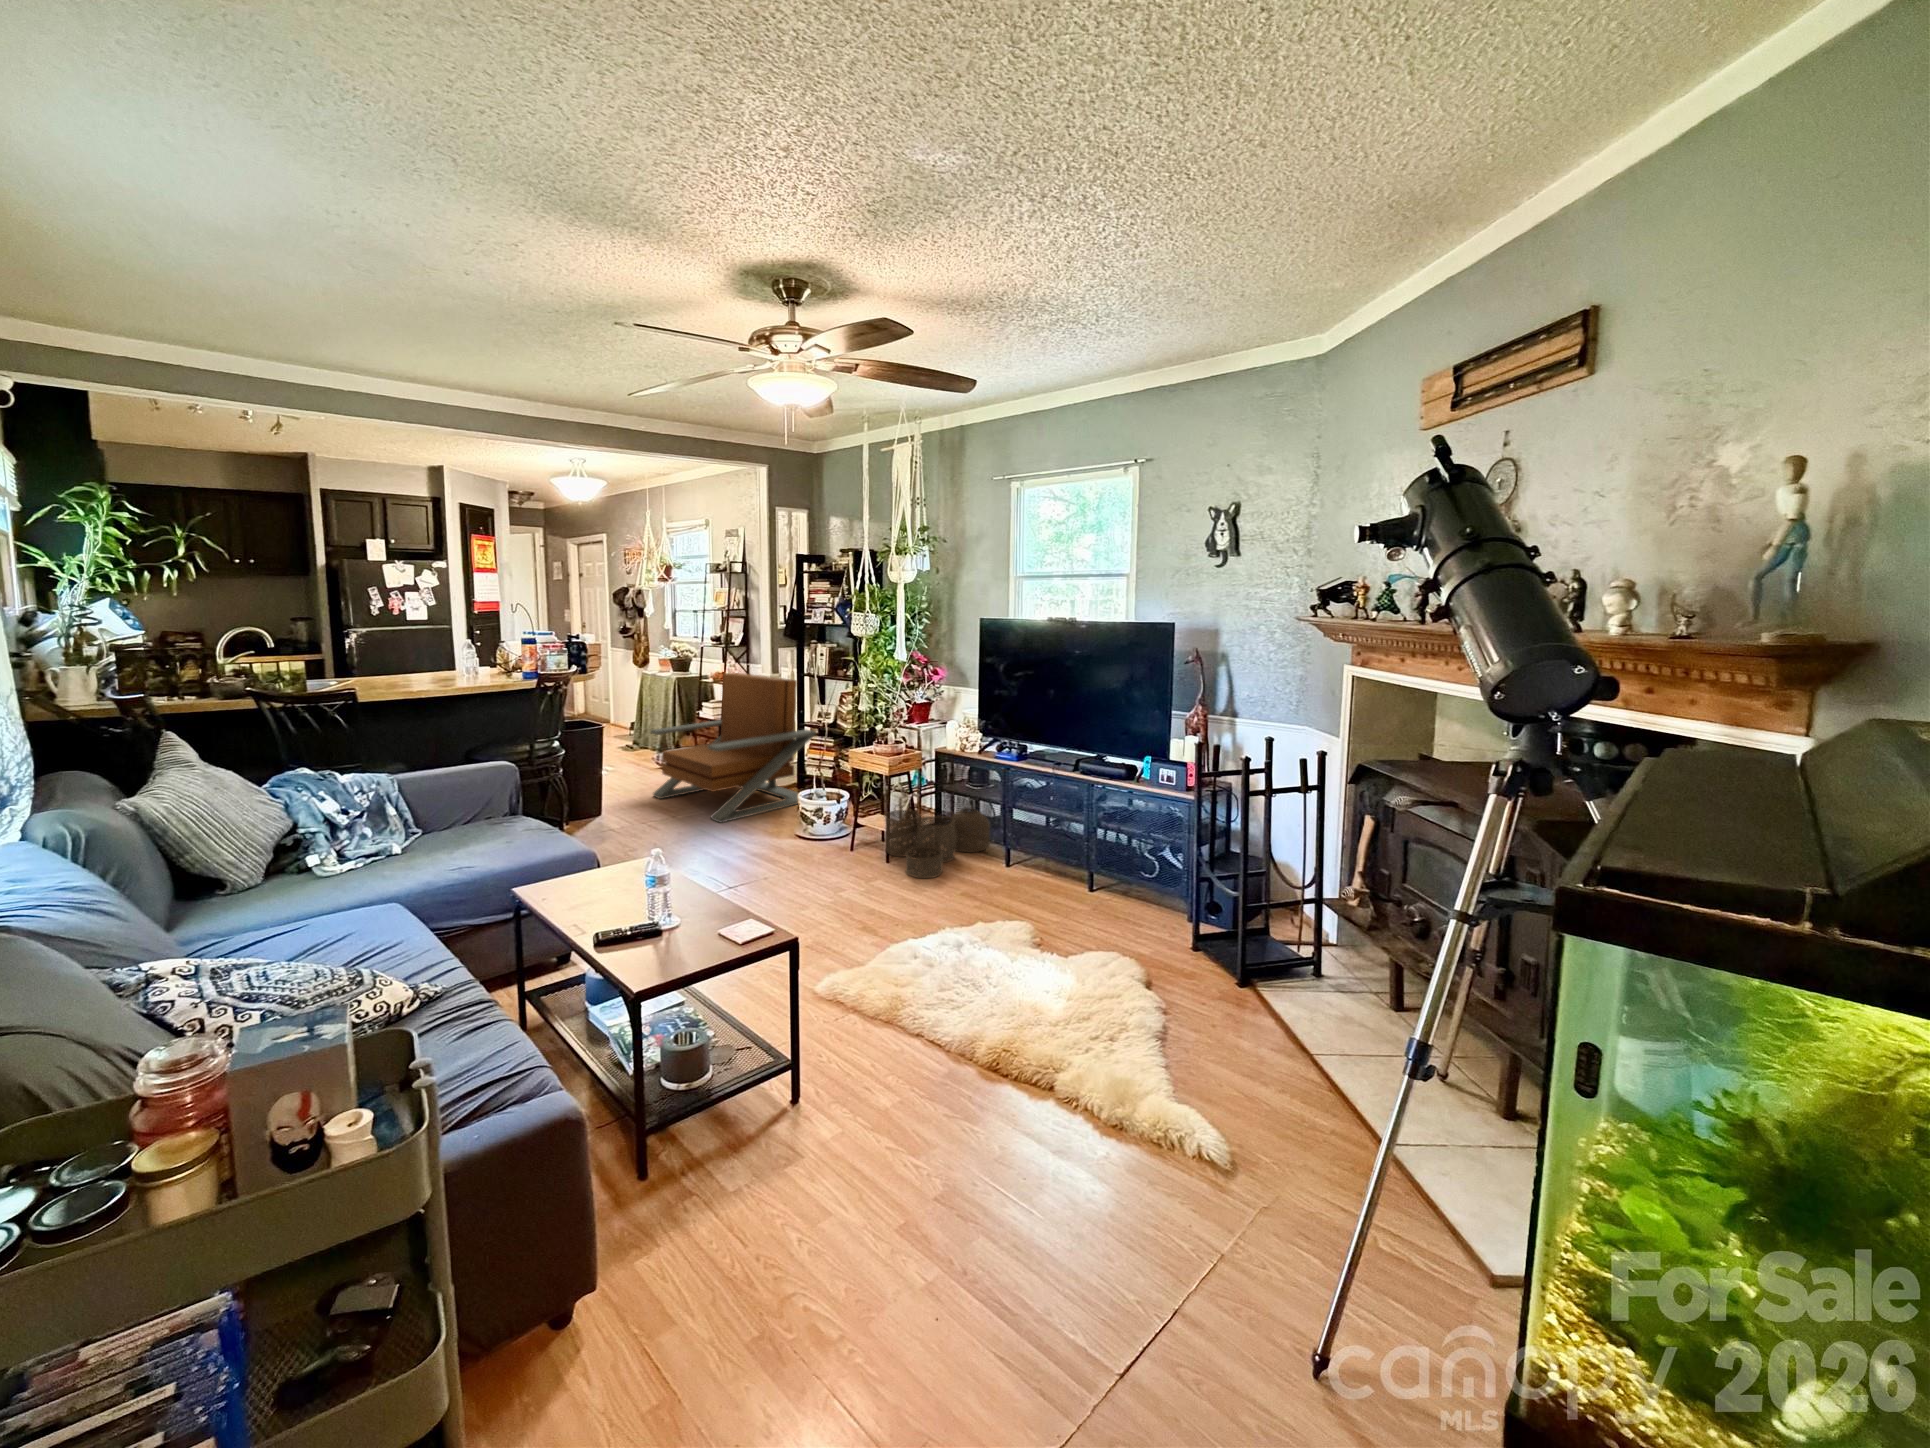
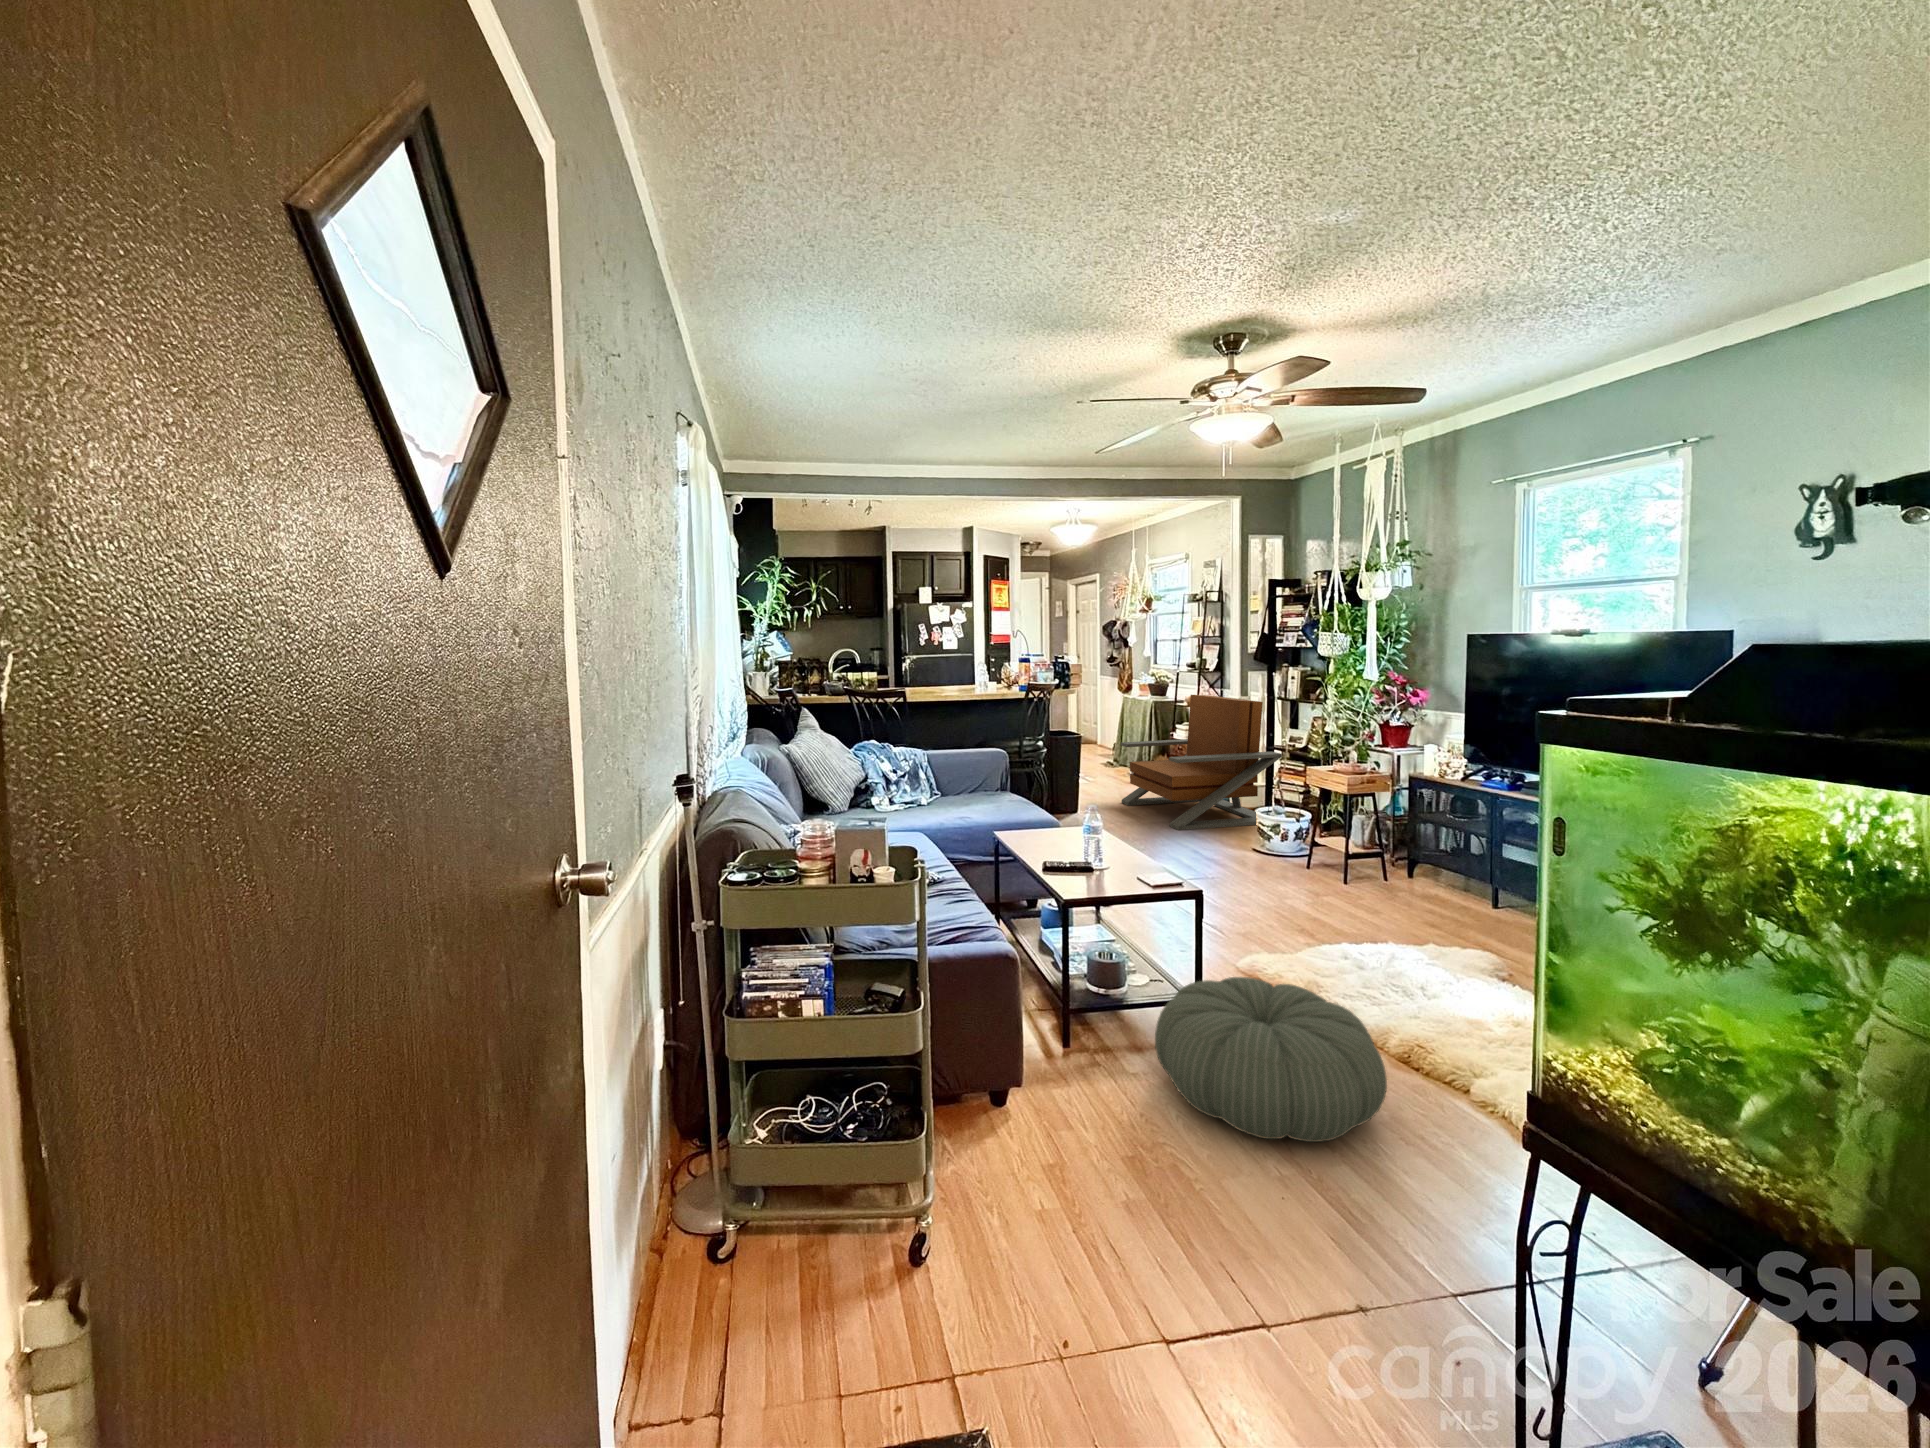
woven basket: present [885,807,990,878] -> none [1345,830,1483,906]
pouf: none [763,1019,998,1228] -> present [1155,977,1387,1142]

